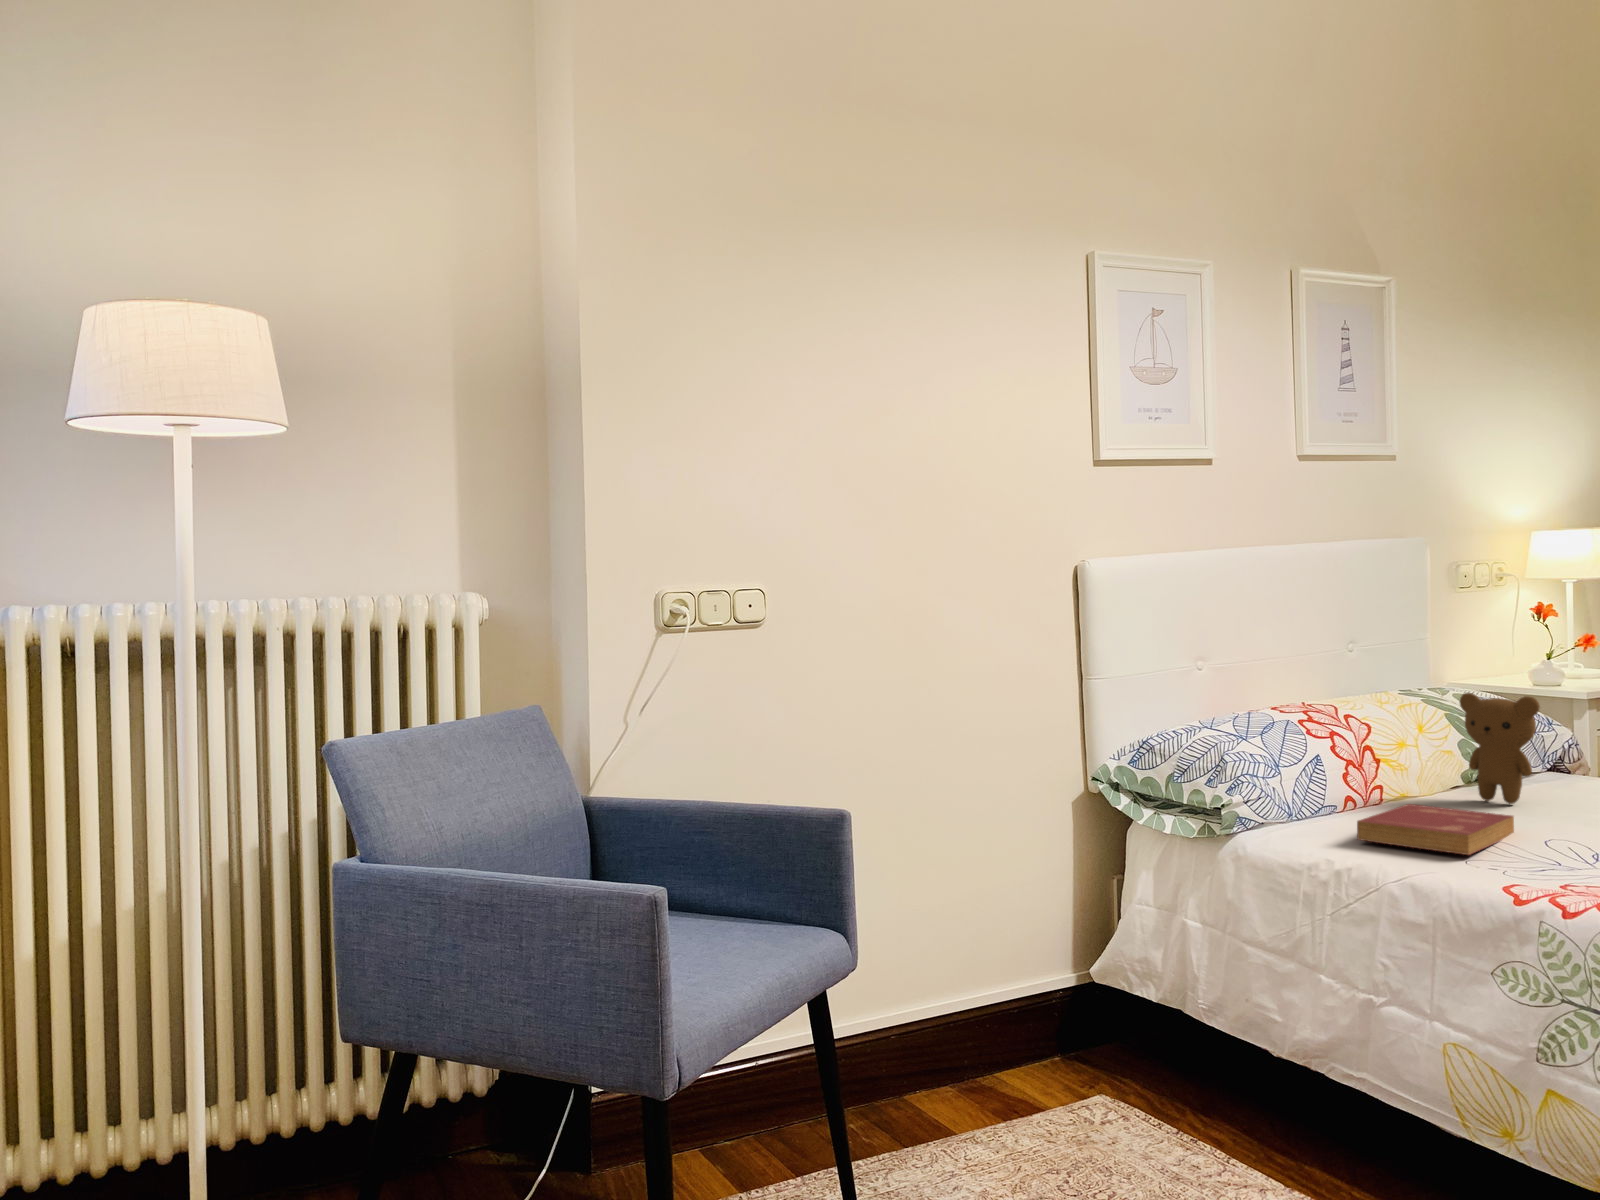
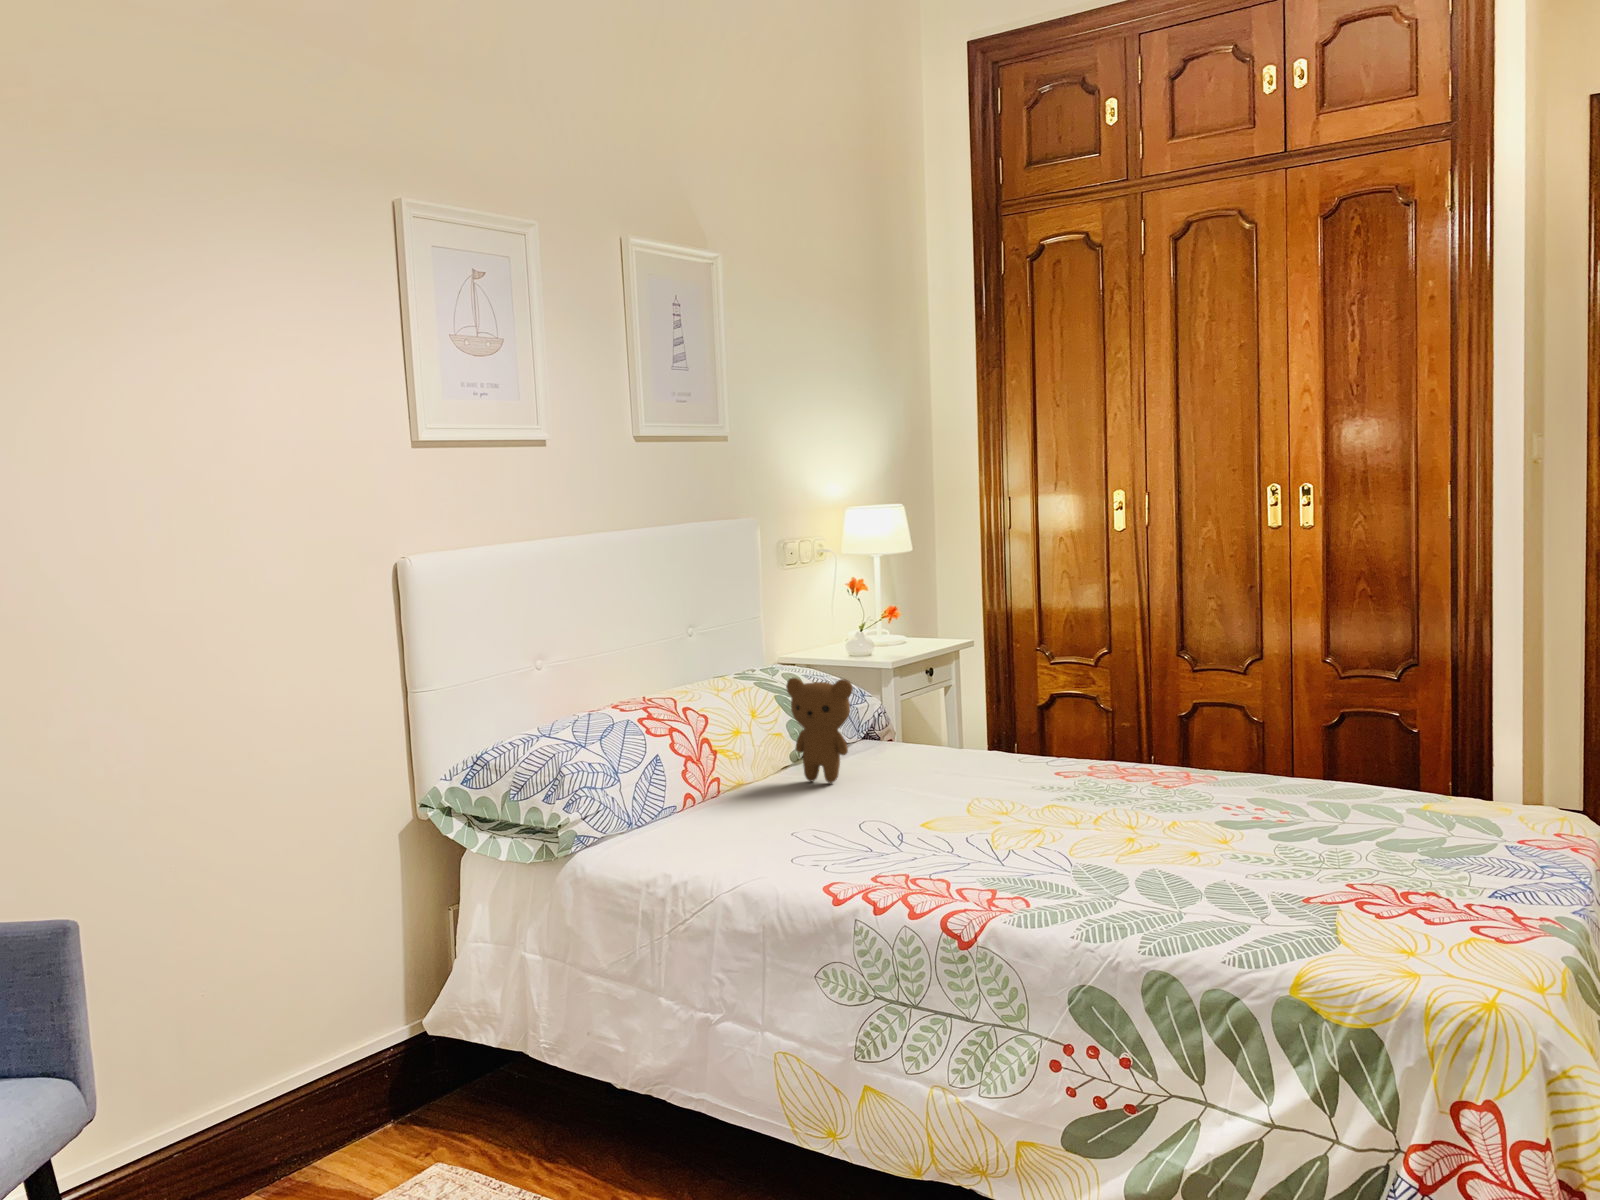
book: present [1357,804,1514,855] -> none [693,797,834,852]

